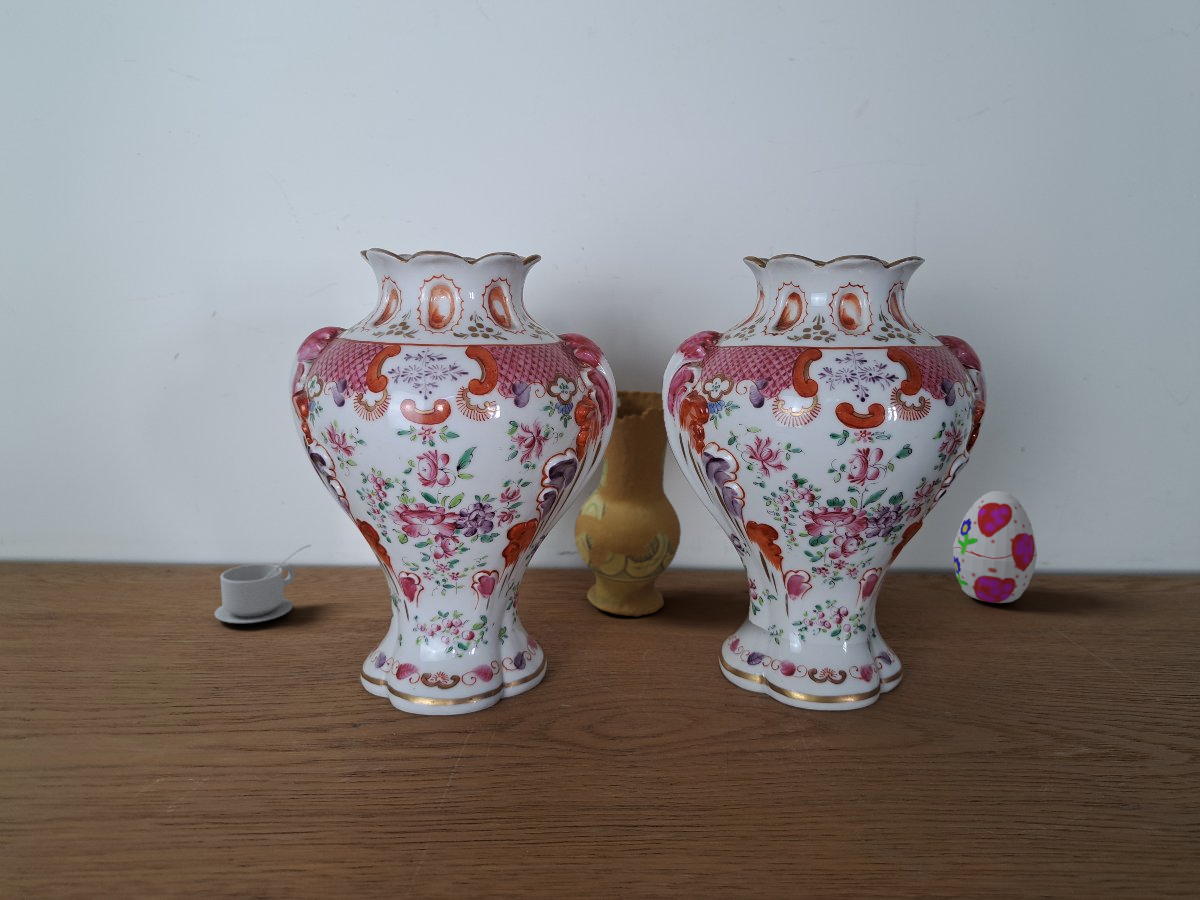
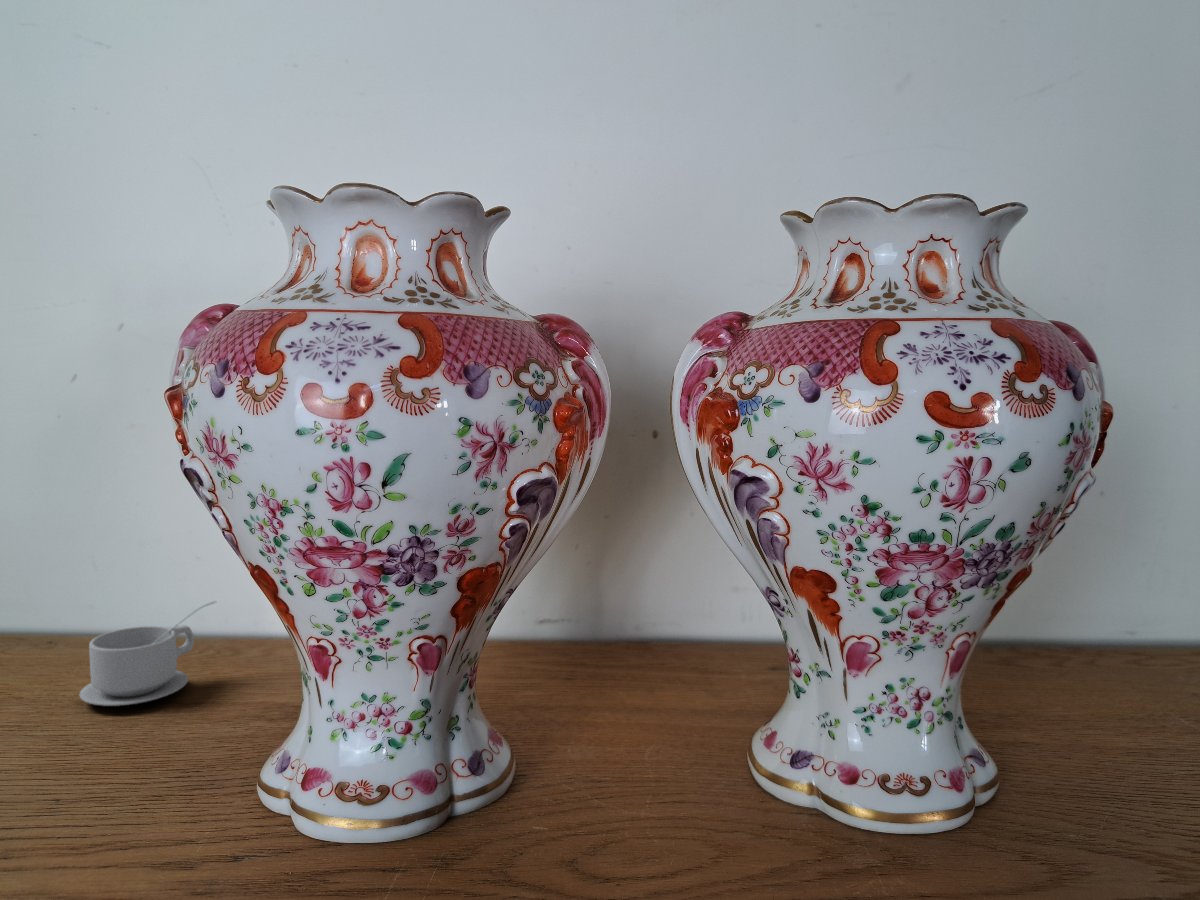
ceramic jug: present [574,390,681,617] -> none [556,404,691,695]
decorative egg: present [953,491,1037,603] -> none [1030,534,1140,676]

